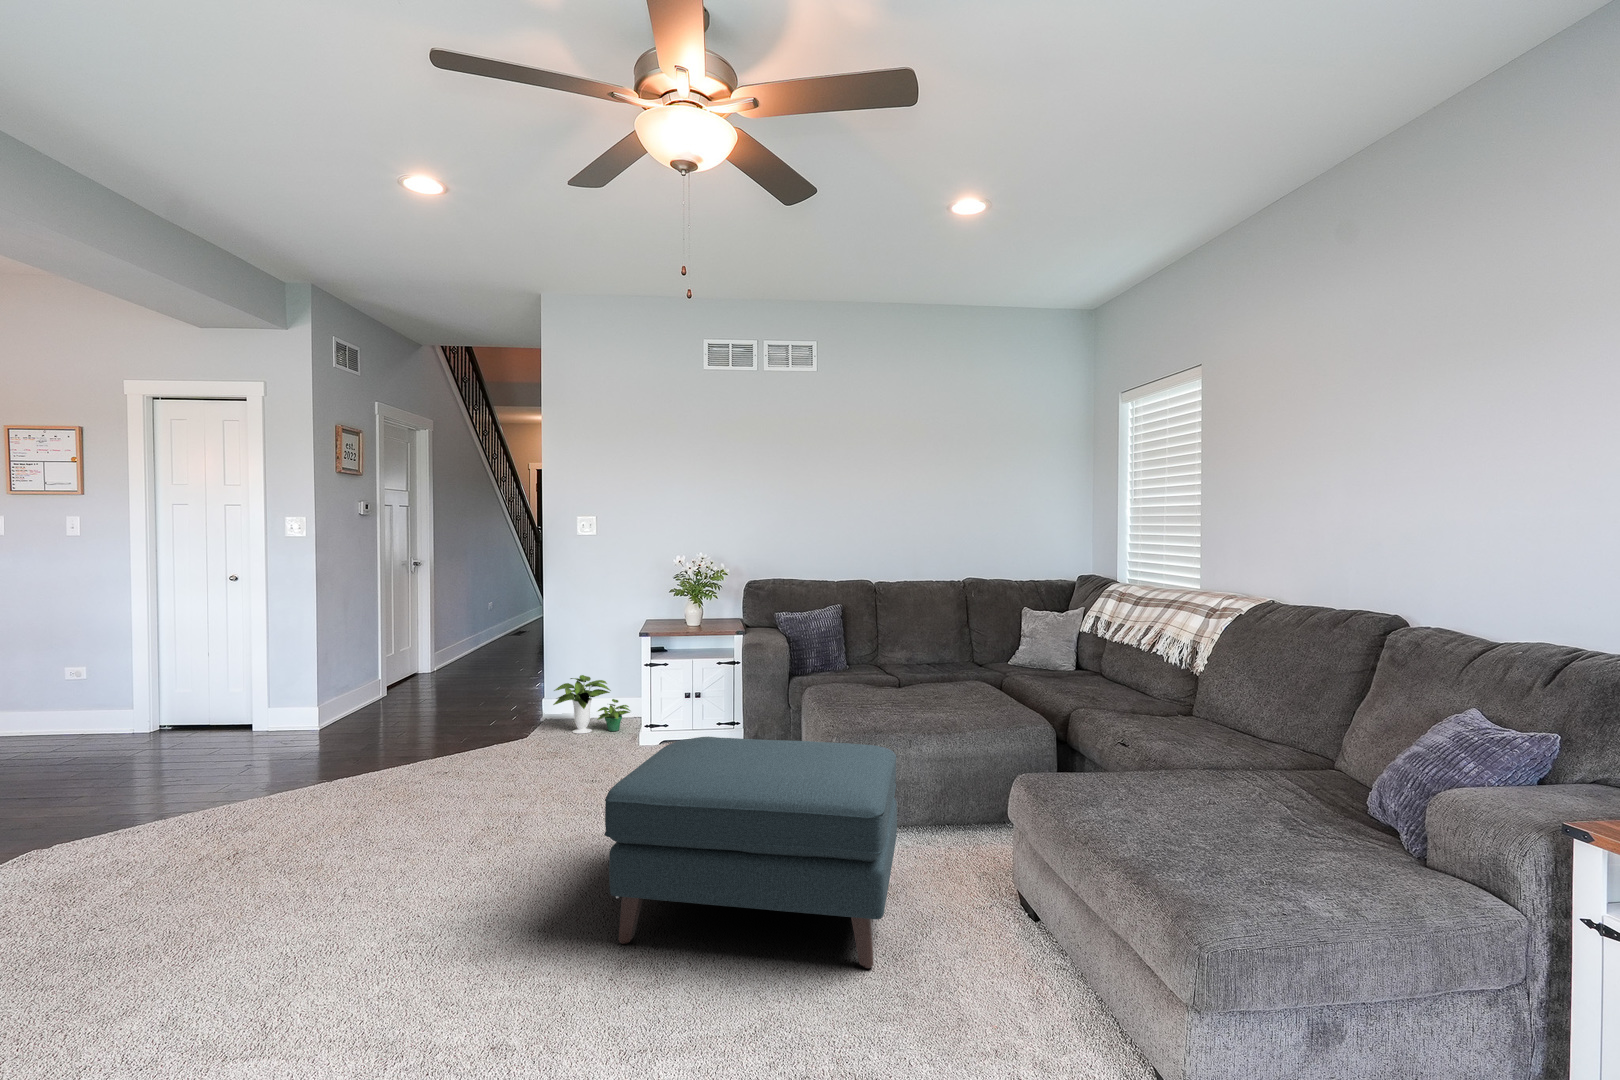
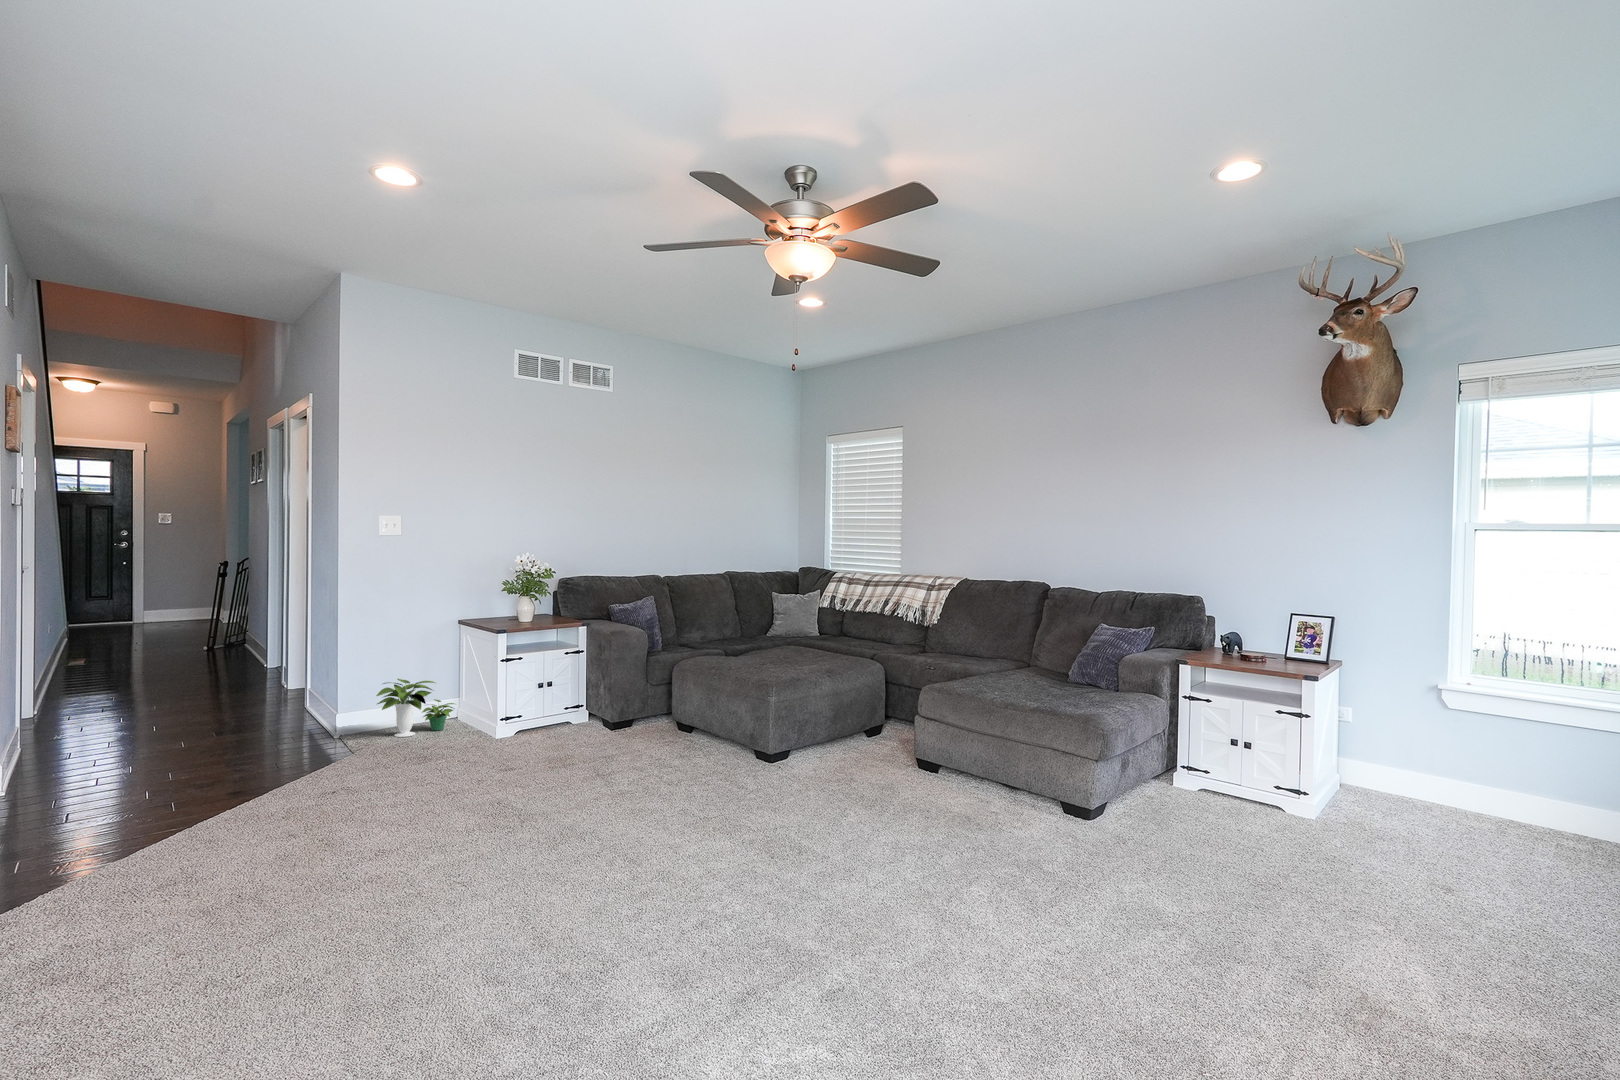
ottoman: present [604,737,897,968] -> none [676,681,891,833]

